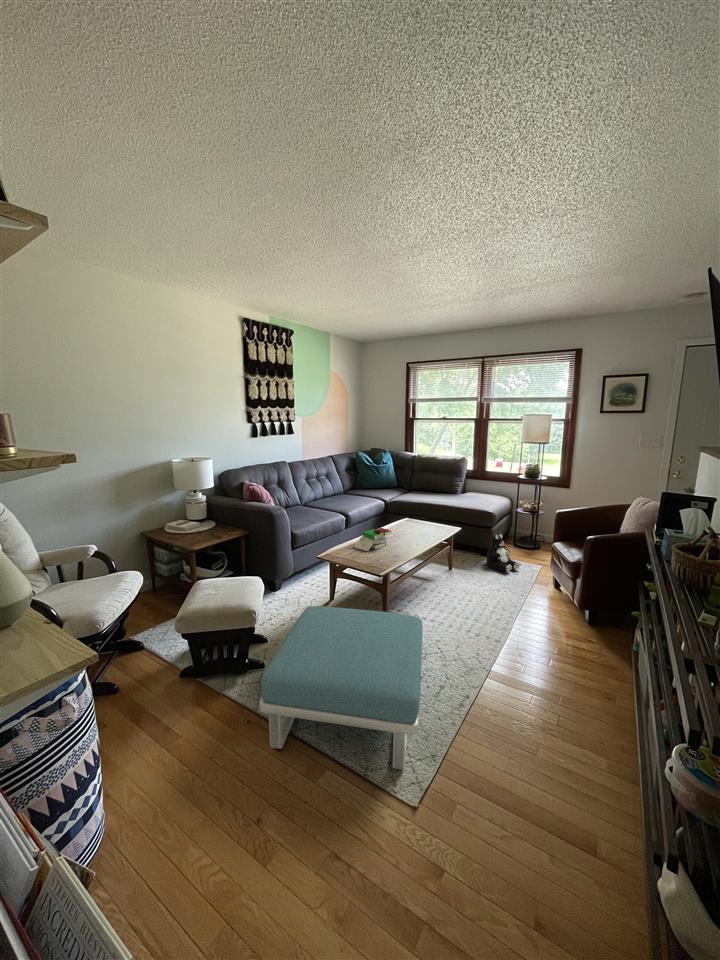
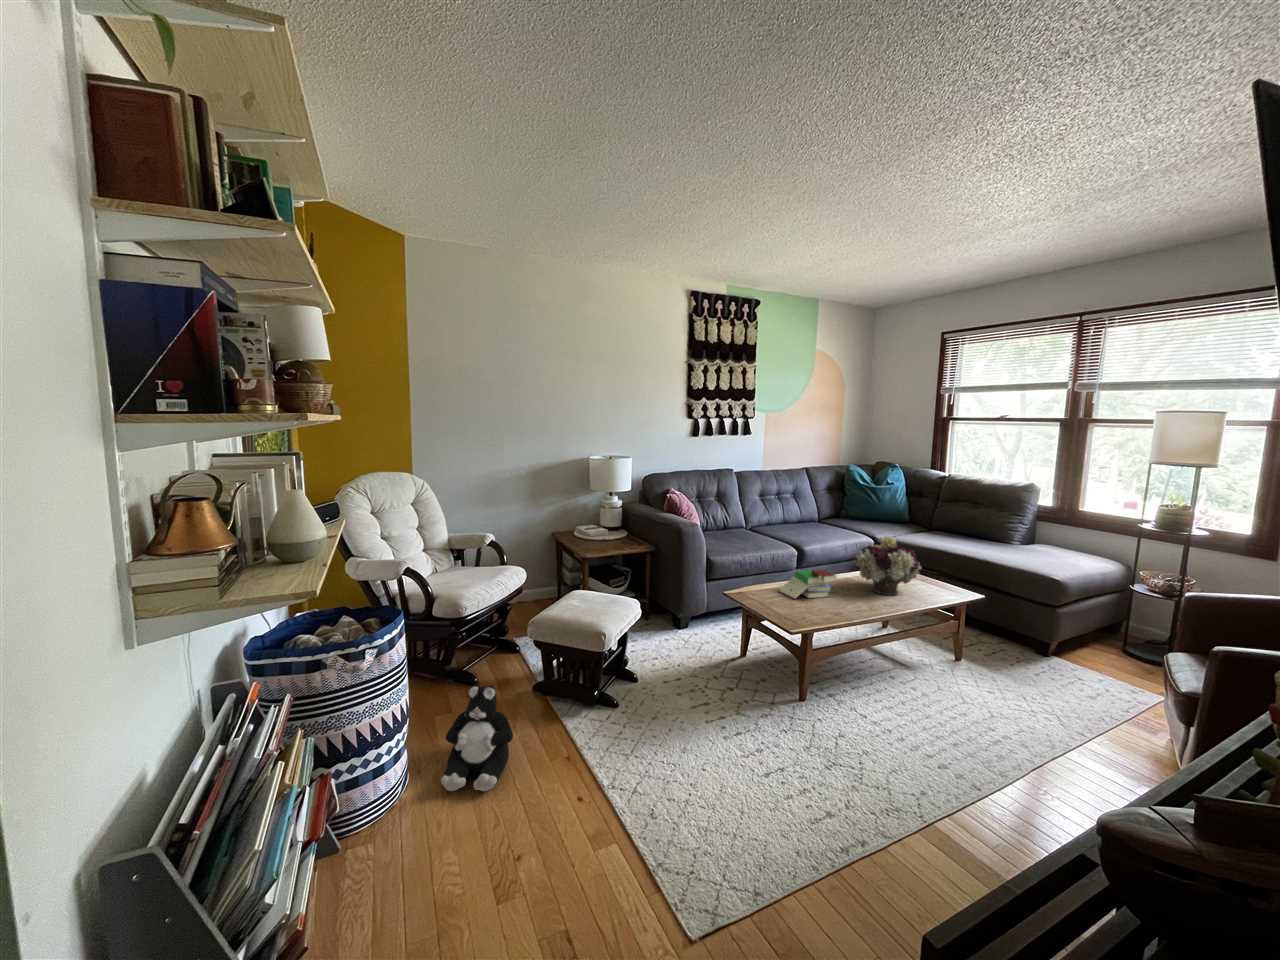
flower arrangement: none [395,499,433,538] -> present [854,536,921,595]
plush toy: present [486,534,521,572] -> present [441,685,513,791]
footstool: present [260,606,422,770] -> none [563,647,814,890]

